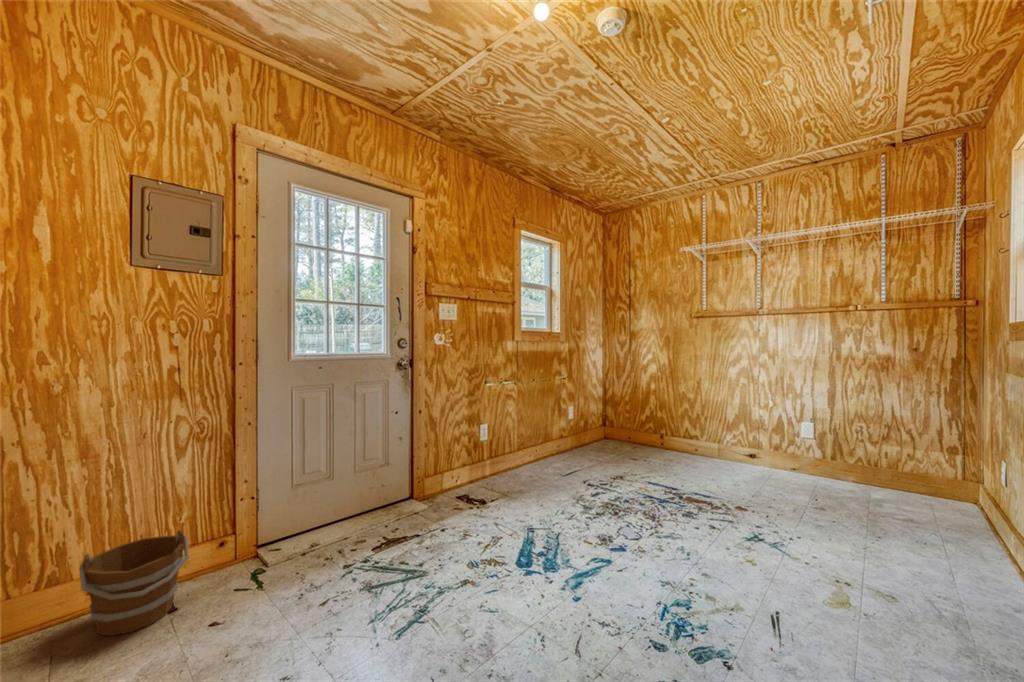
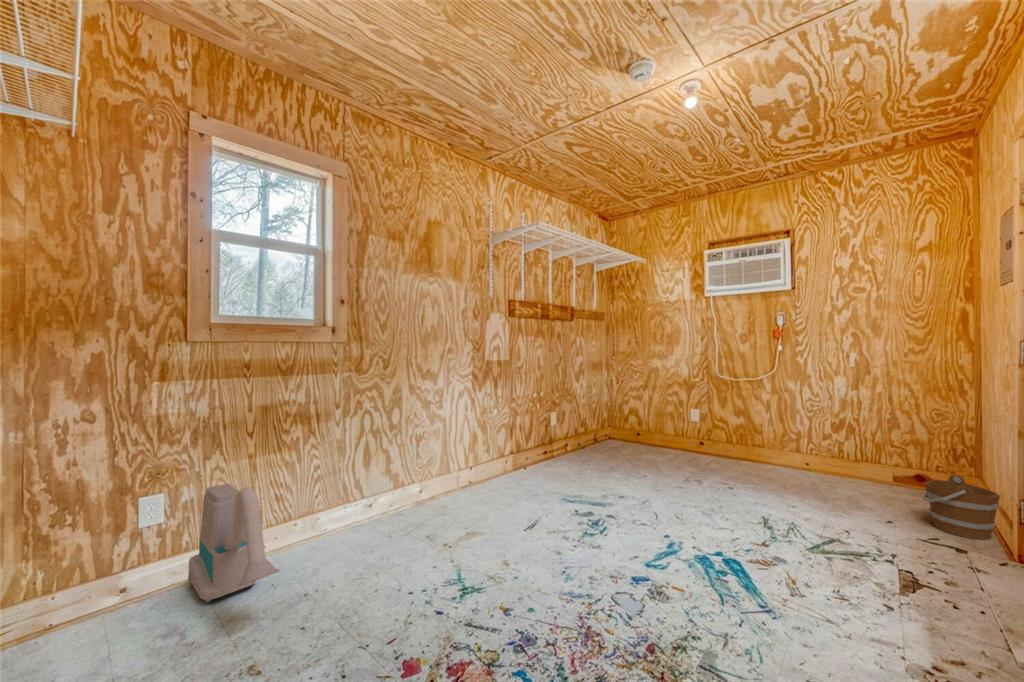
vacuum cleaner: none [836,443,1002,556] -> present [188,484,279,603]

